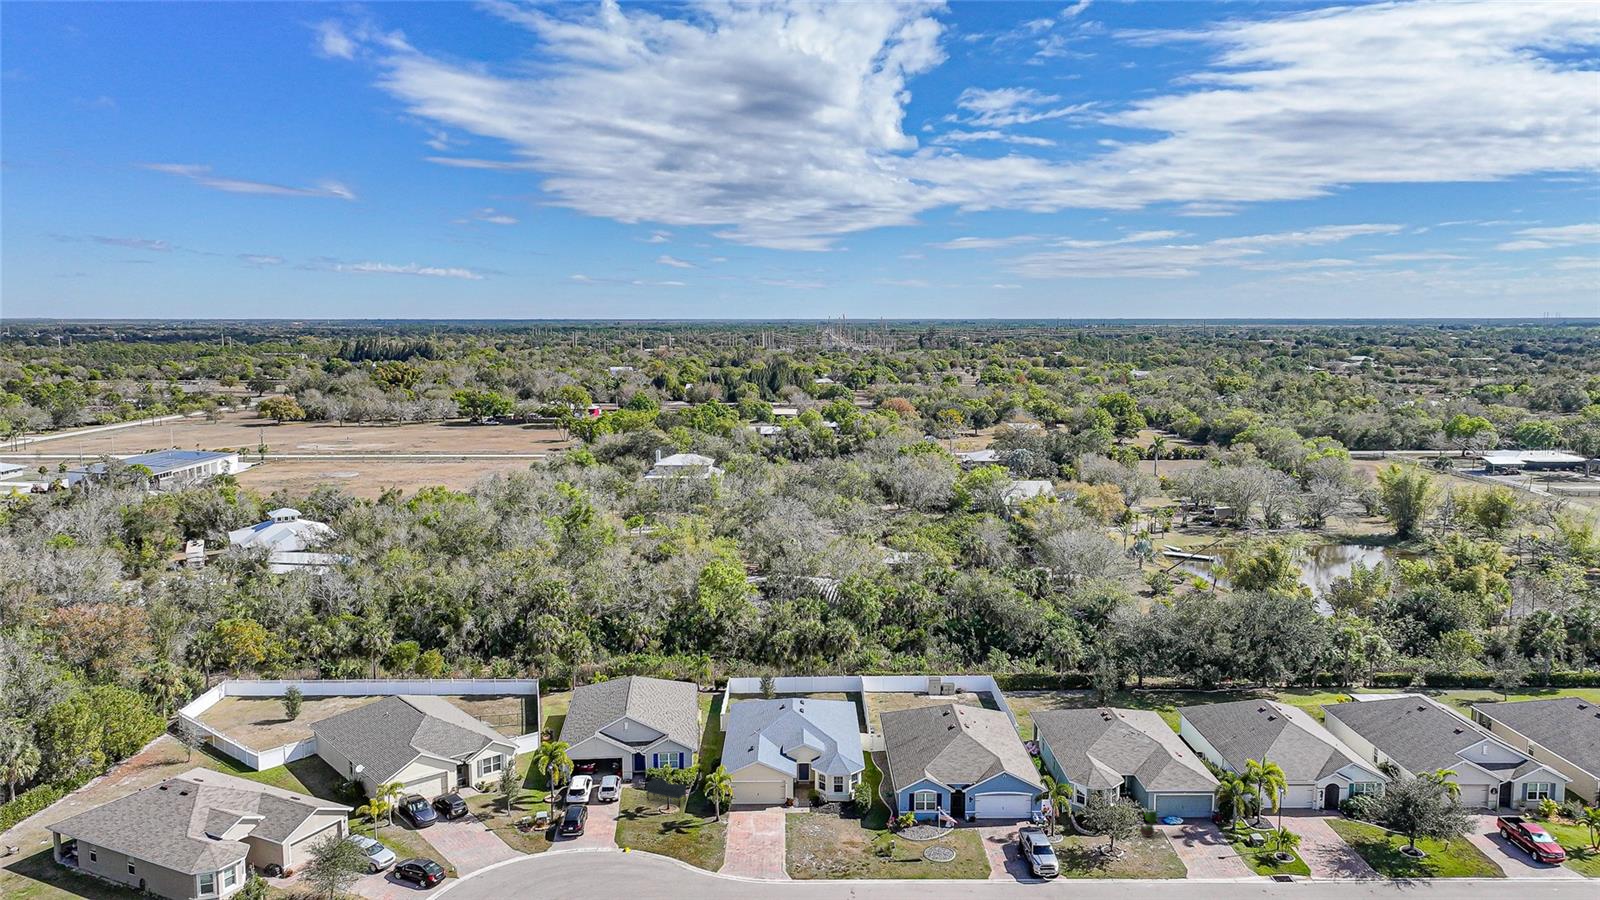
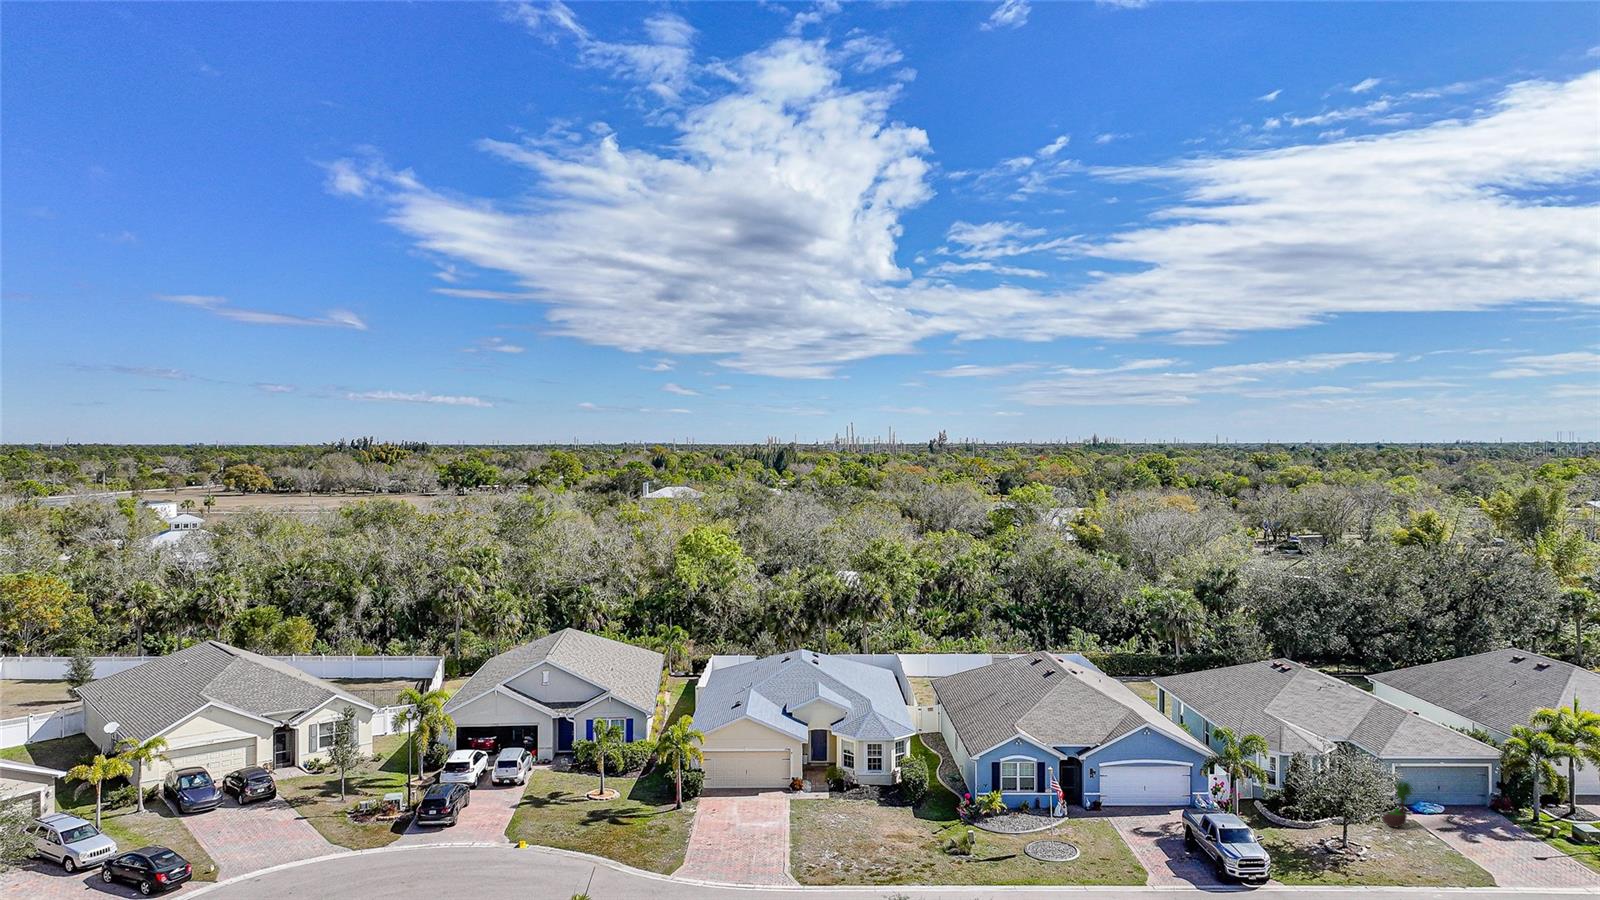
bench: present [646,779,686,806] -> none [569,751,633,792]

